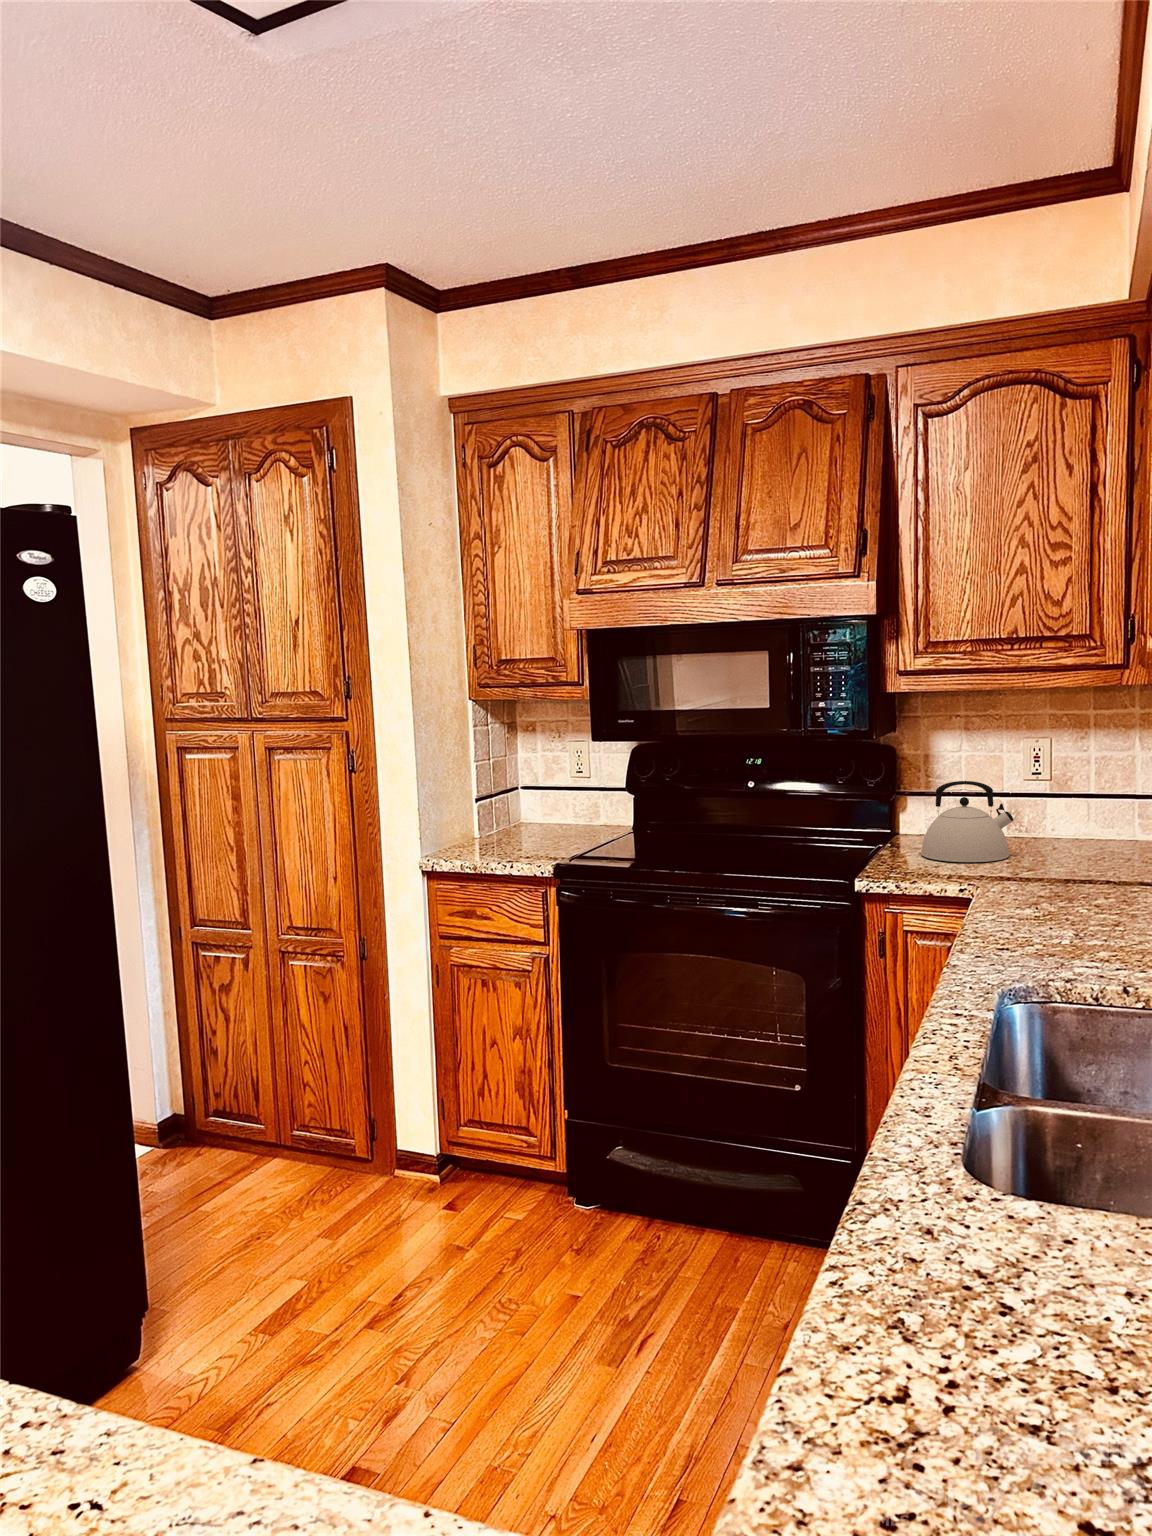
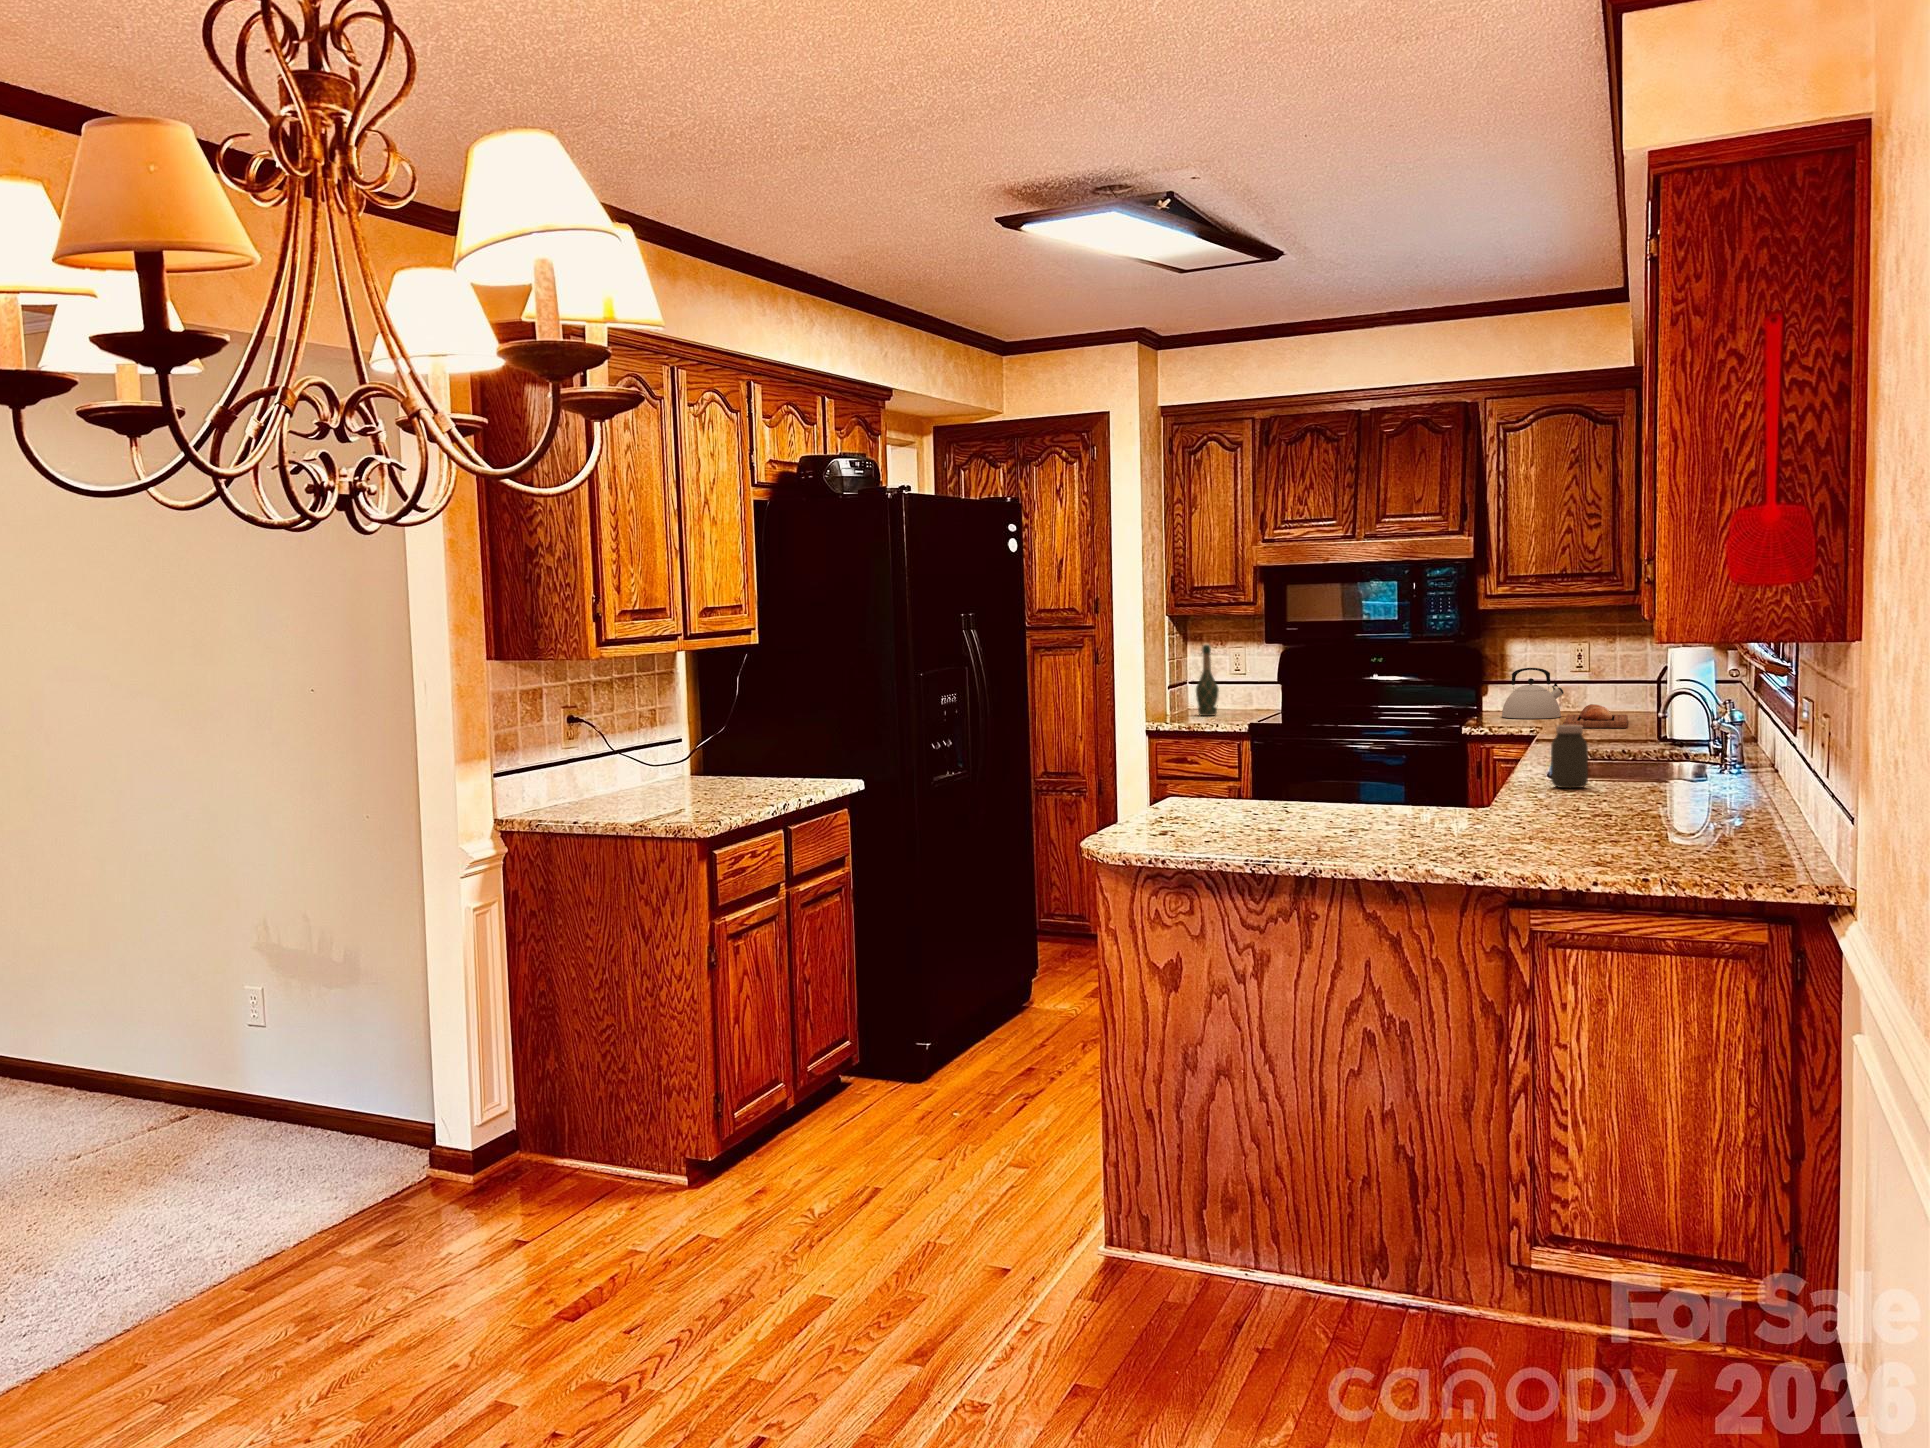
wine bottle: none [510,738,541,838] -> present [1196,645,1219,716]
bread loaf: none [1008,849,1115,904] -> present [1563,704,1628,728]
jar: none [915,1200,1040,1458] -> present [1551,725,1588,788]

